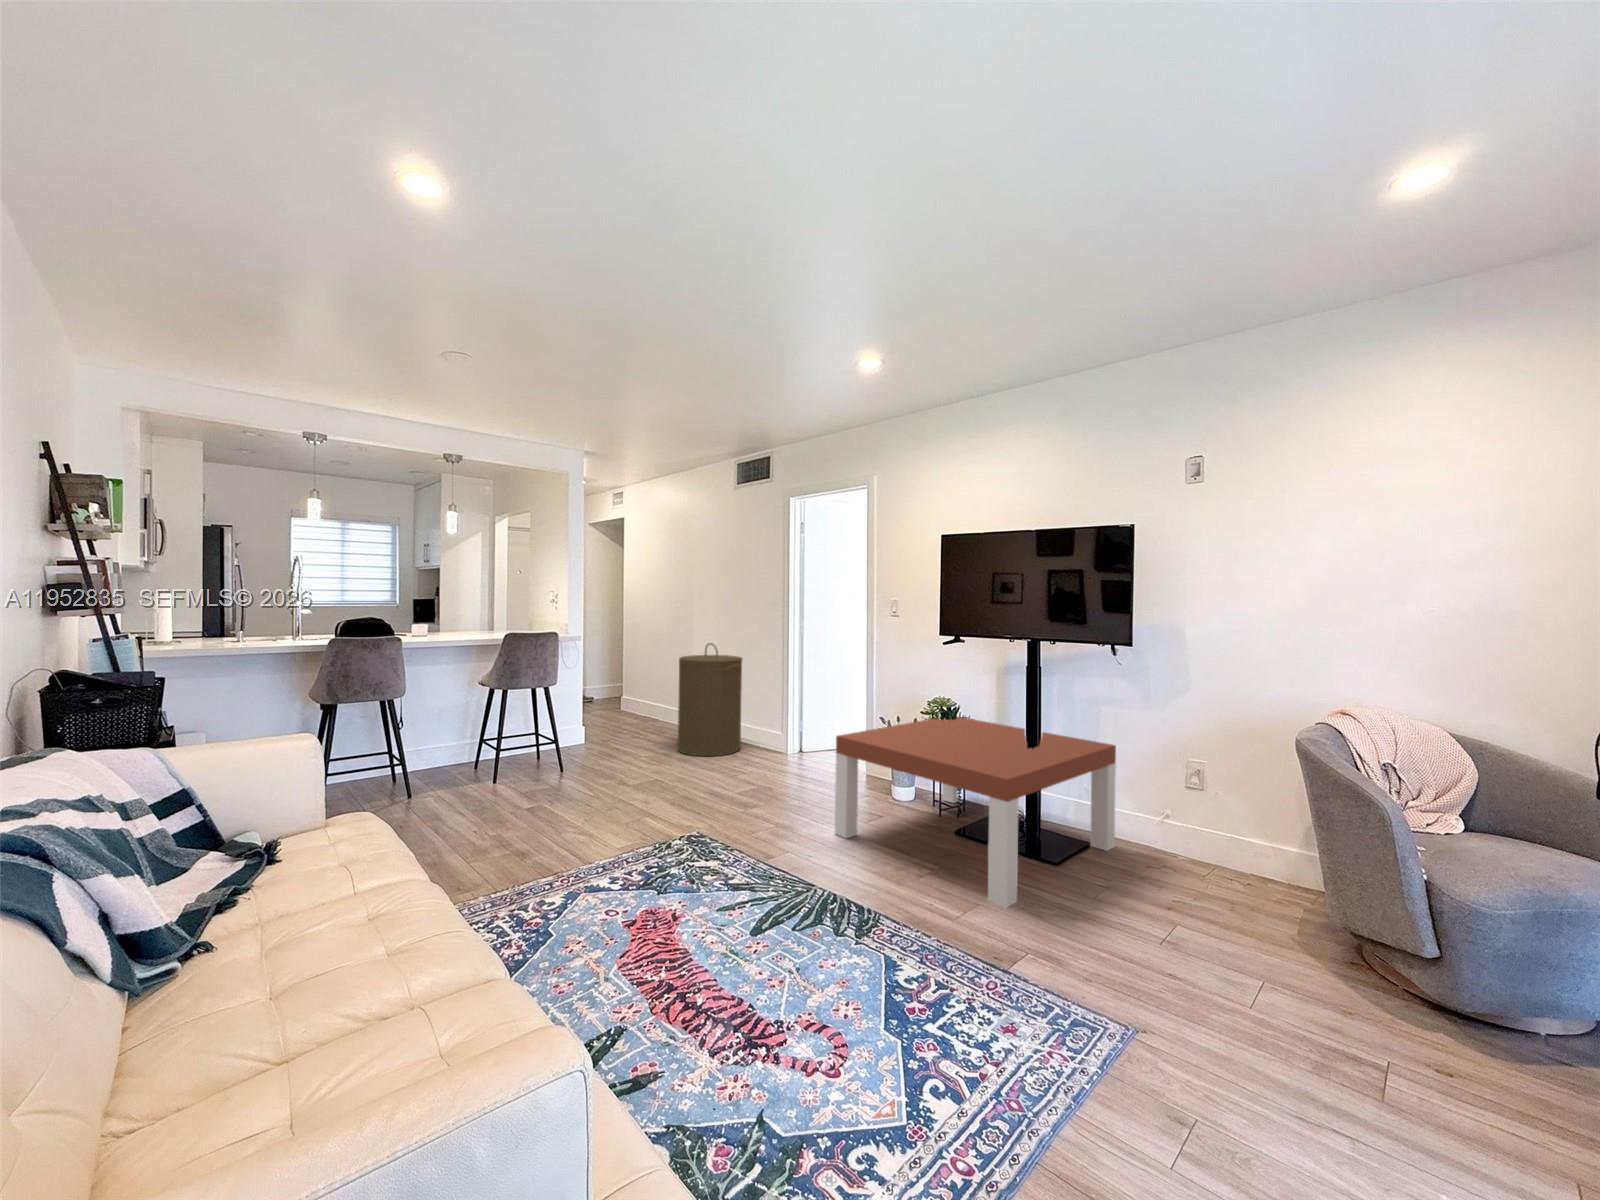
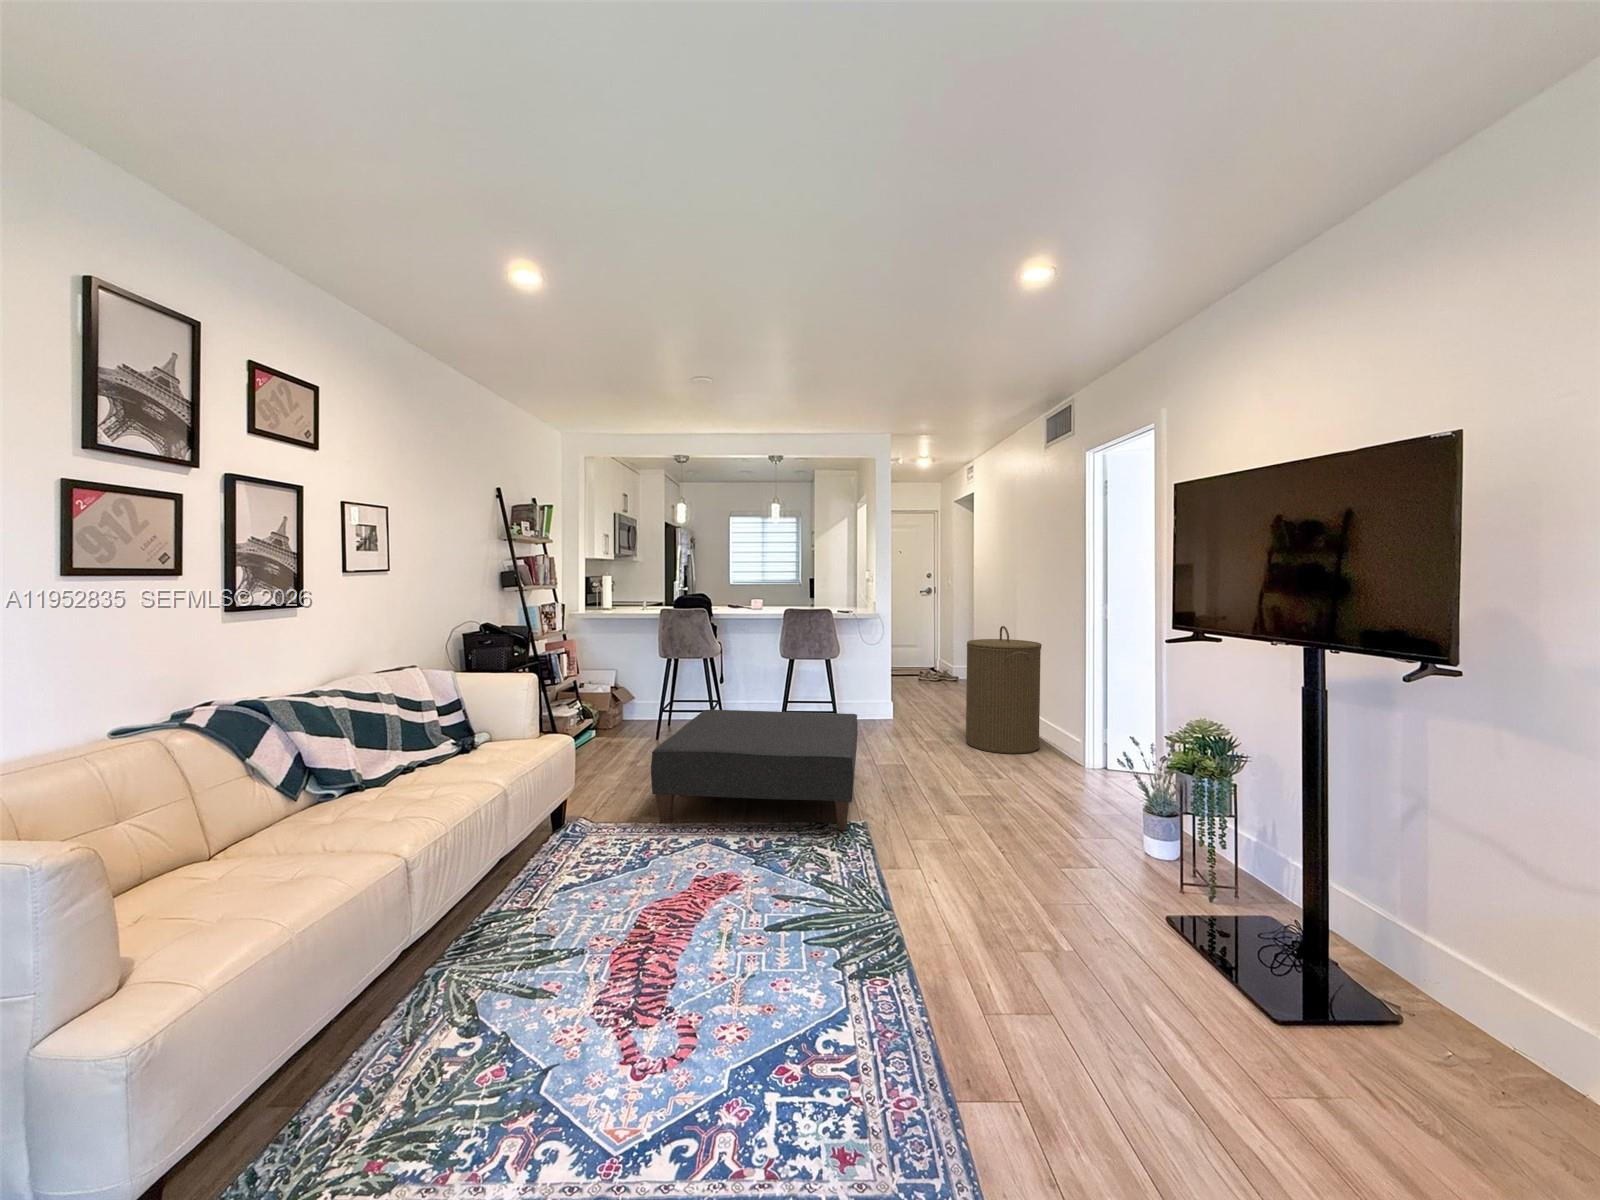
coffee table: present [835,717,1116,907] -> none [1000,746,1517,1071]
ottoman: none [444,738,705,898] -> present [651,710,858,830]

